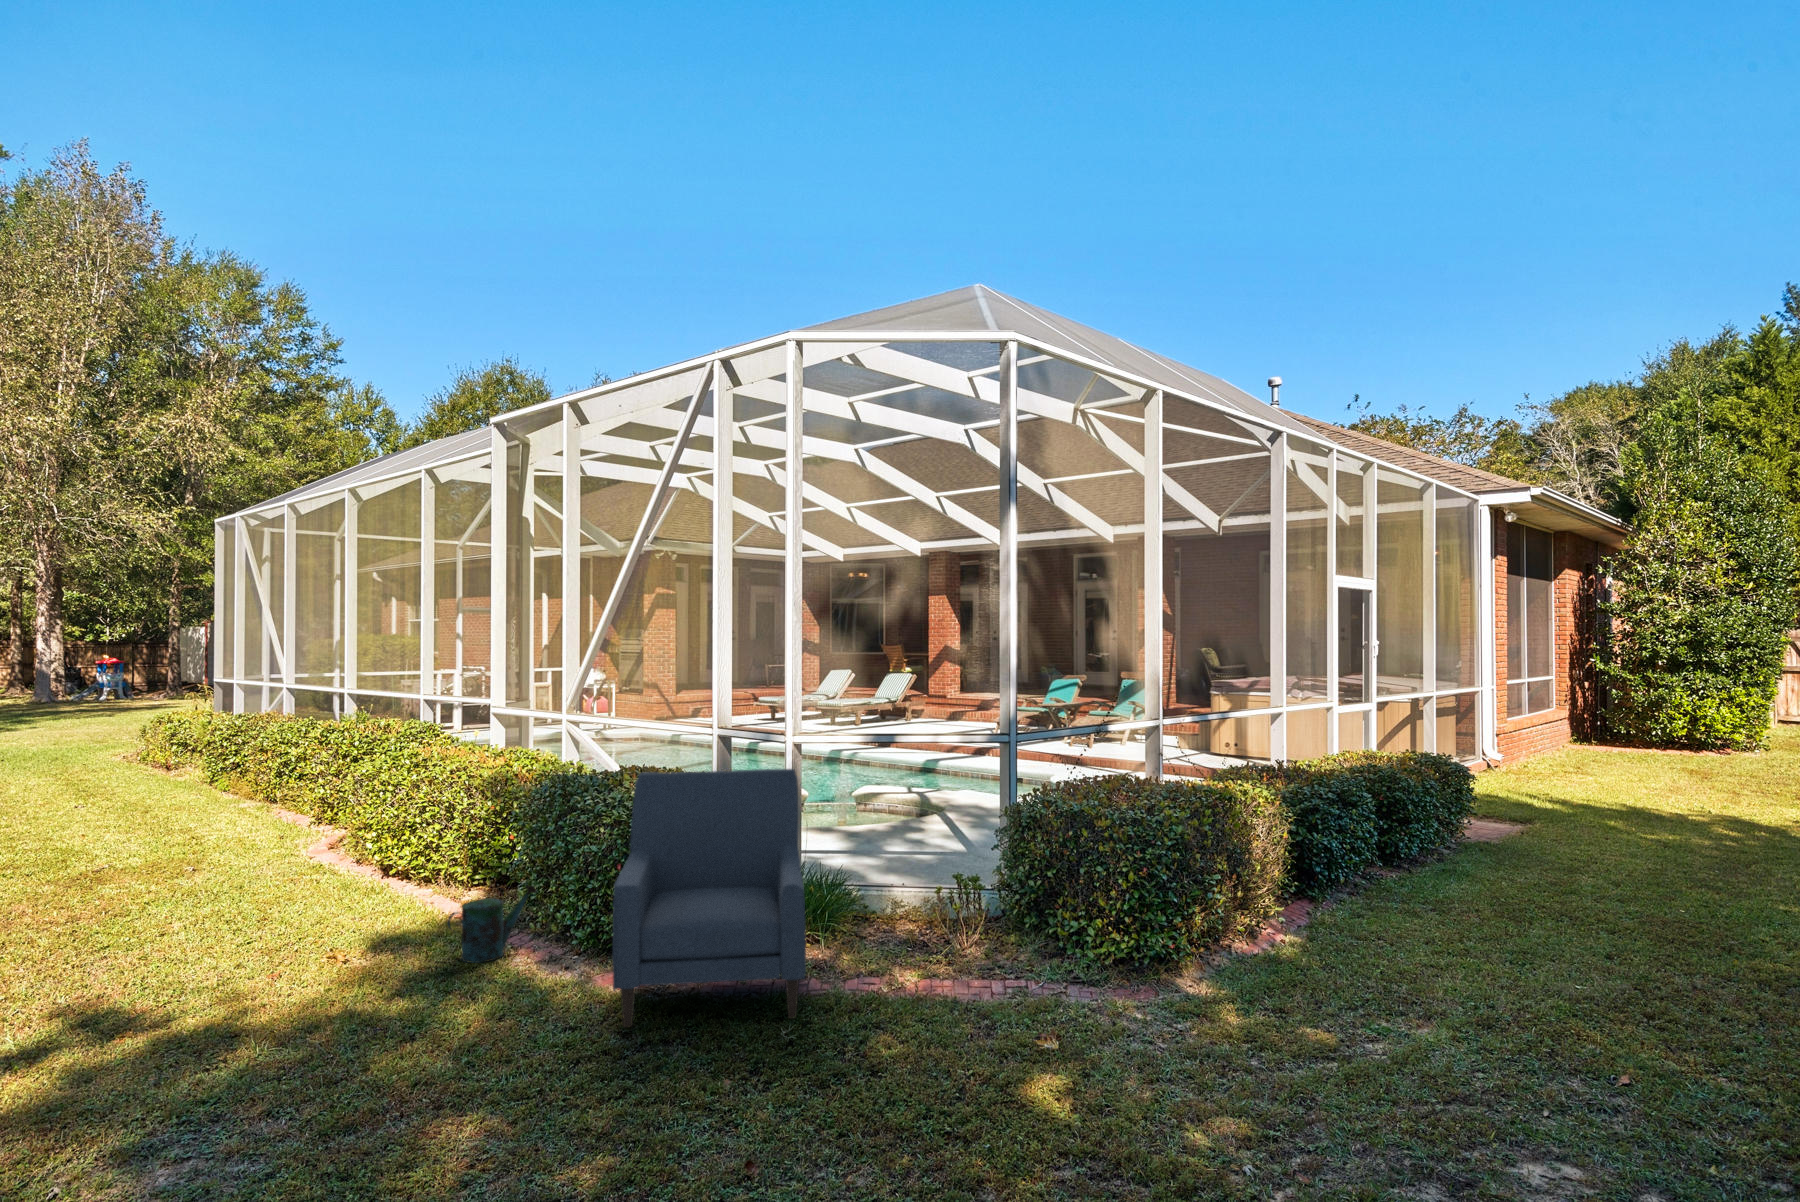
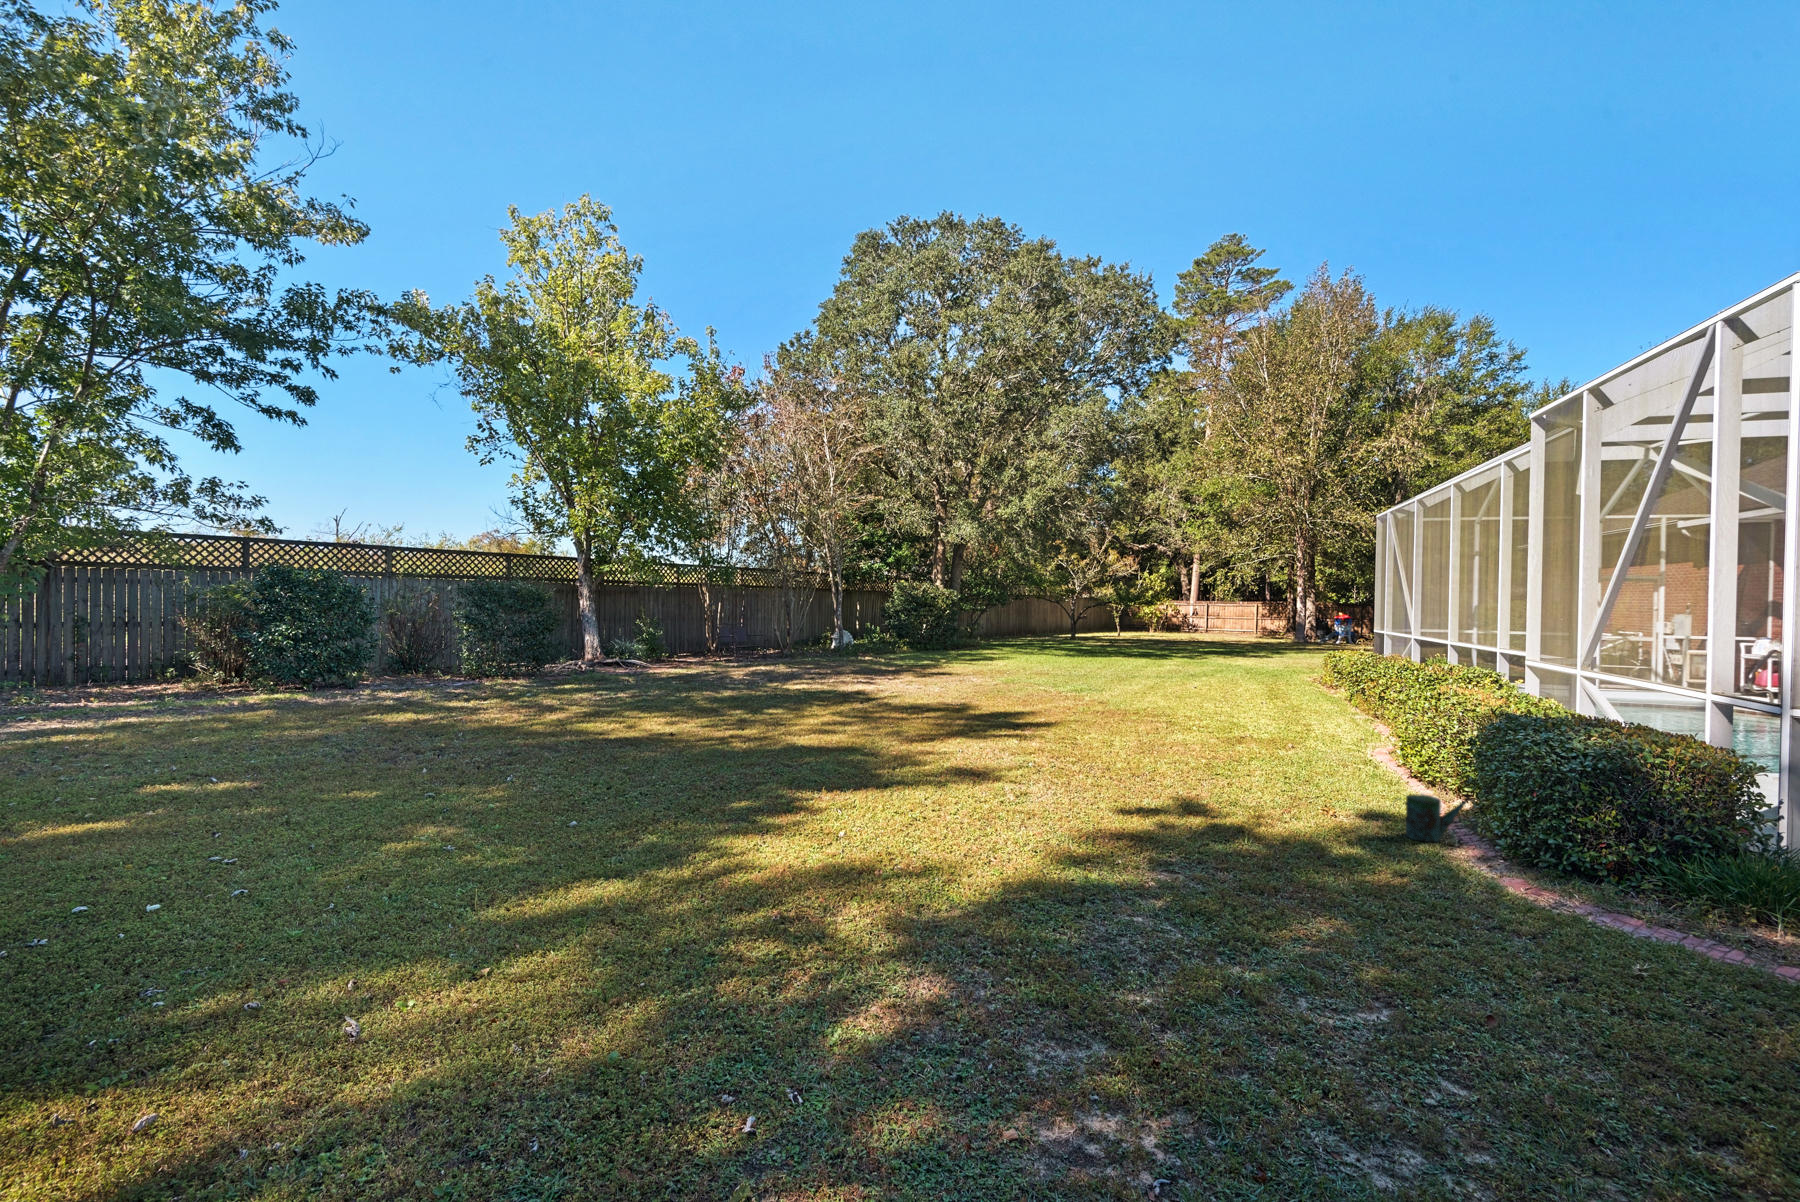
chair: present [613,769,806,1027] -> none [1467,716,1742,966]

